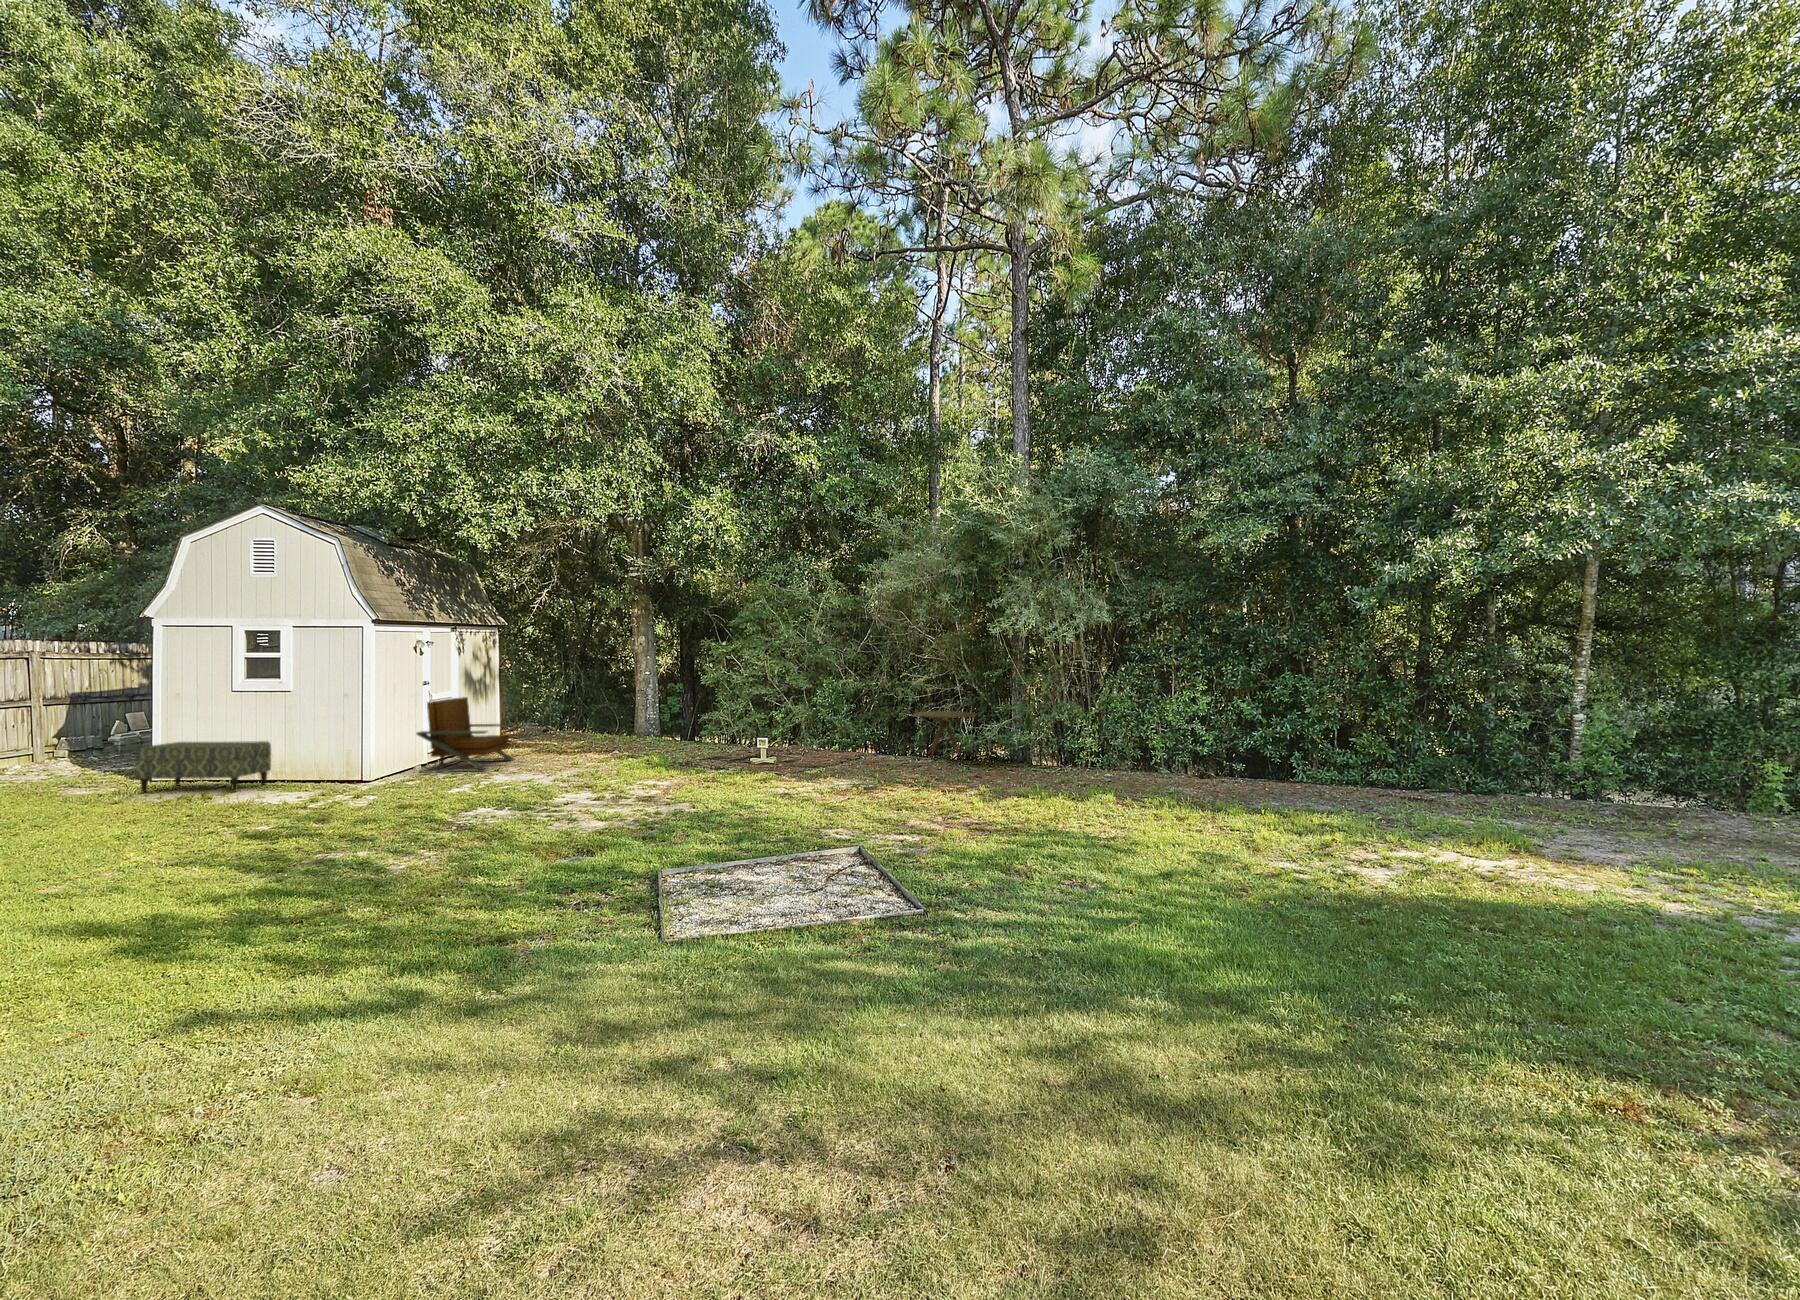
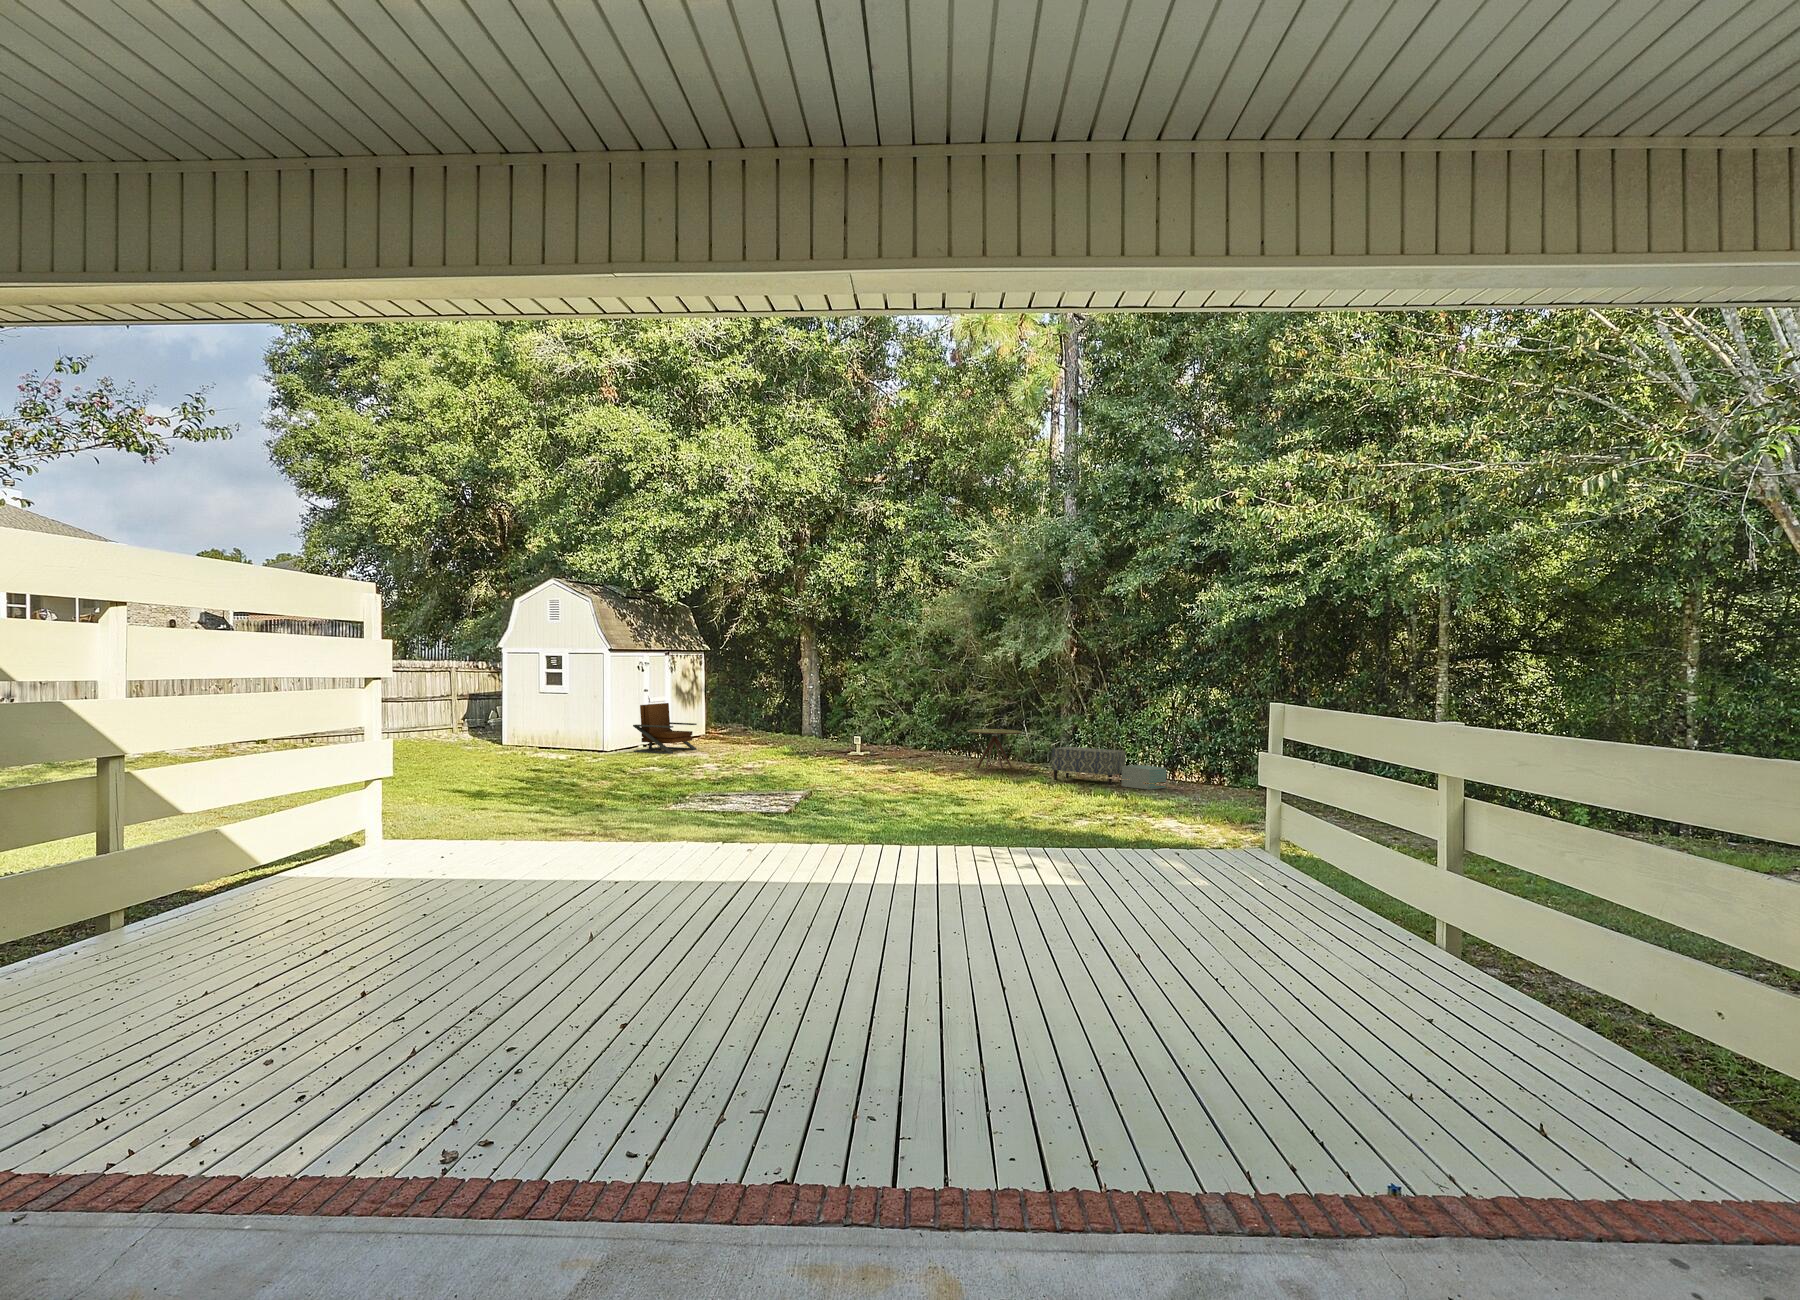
bench: present [136,741,271,792] -> present [1052,747,1126,785]
storage box: none [1162,746,1205,777] -> present [1121,765,1166,790]

